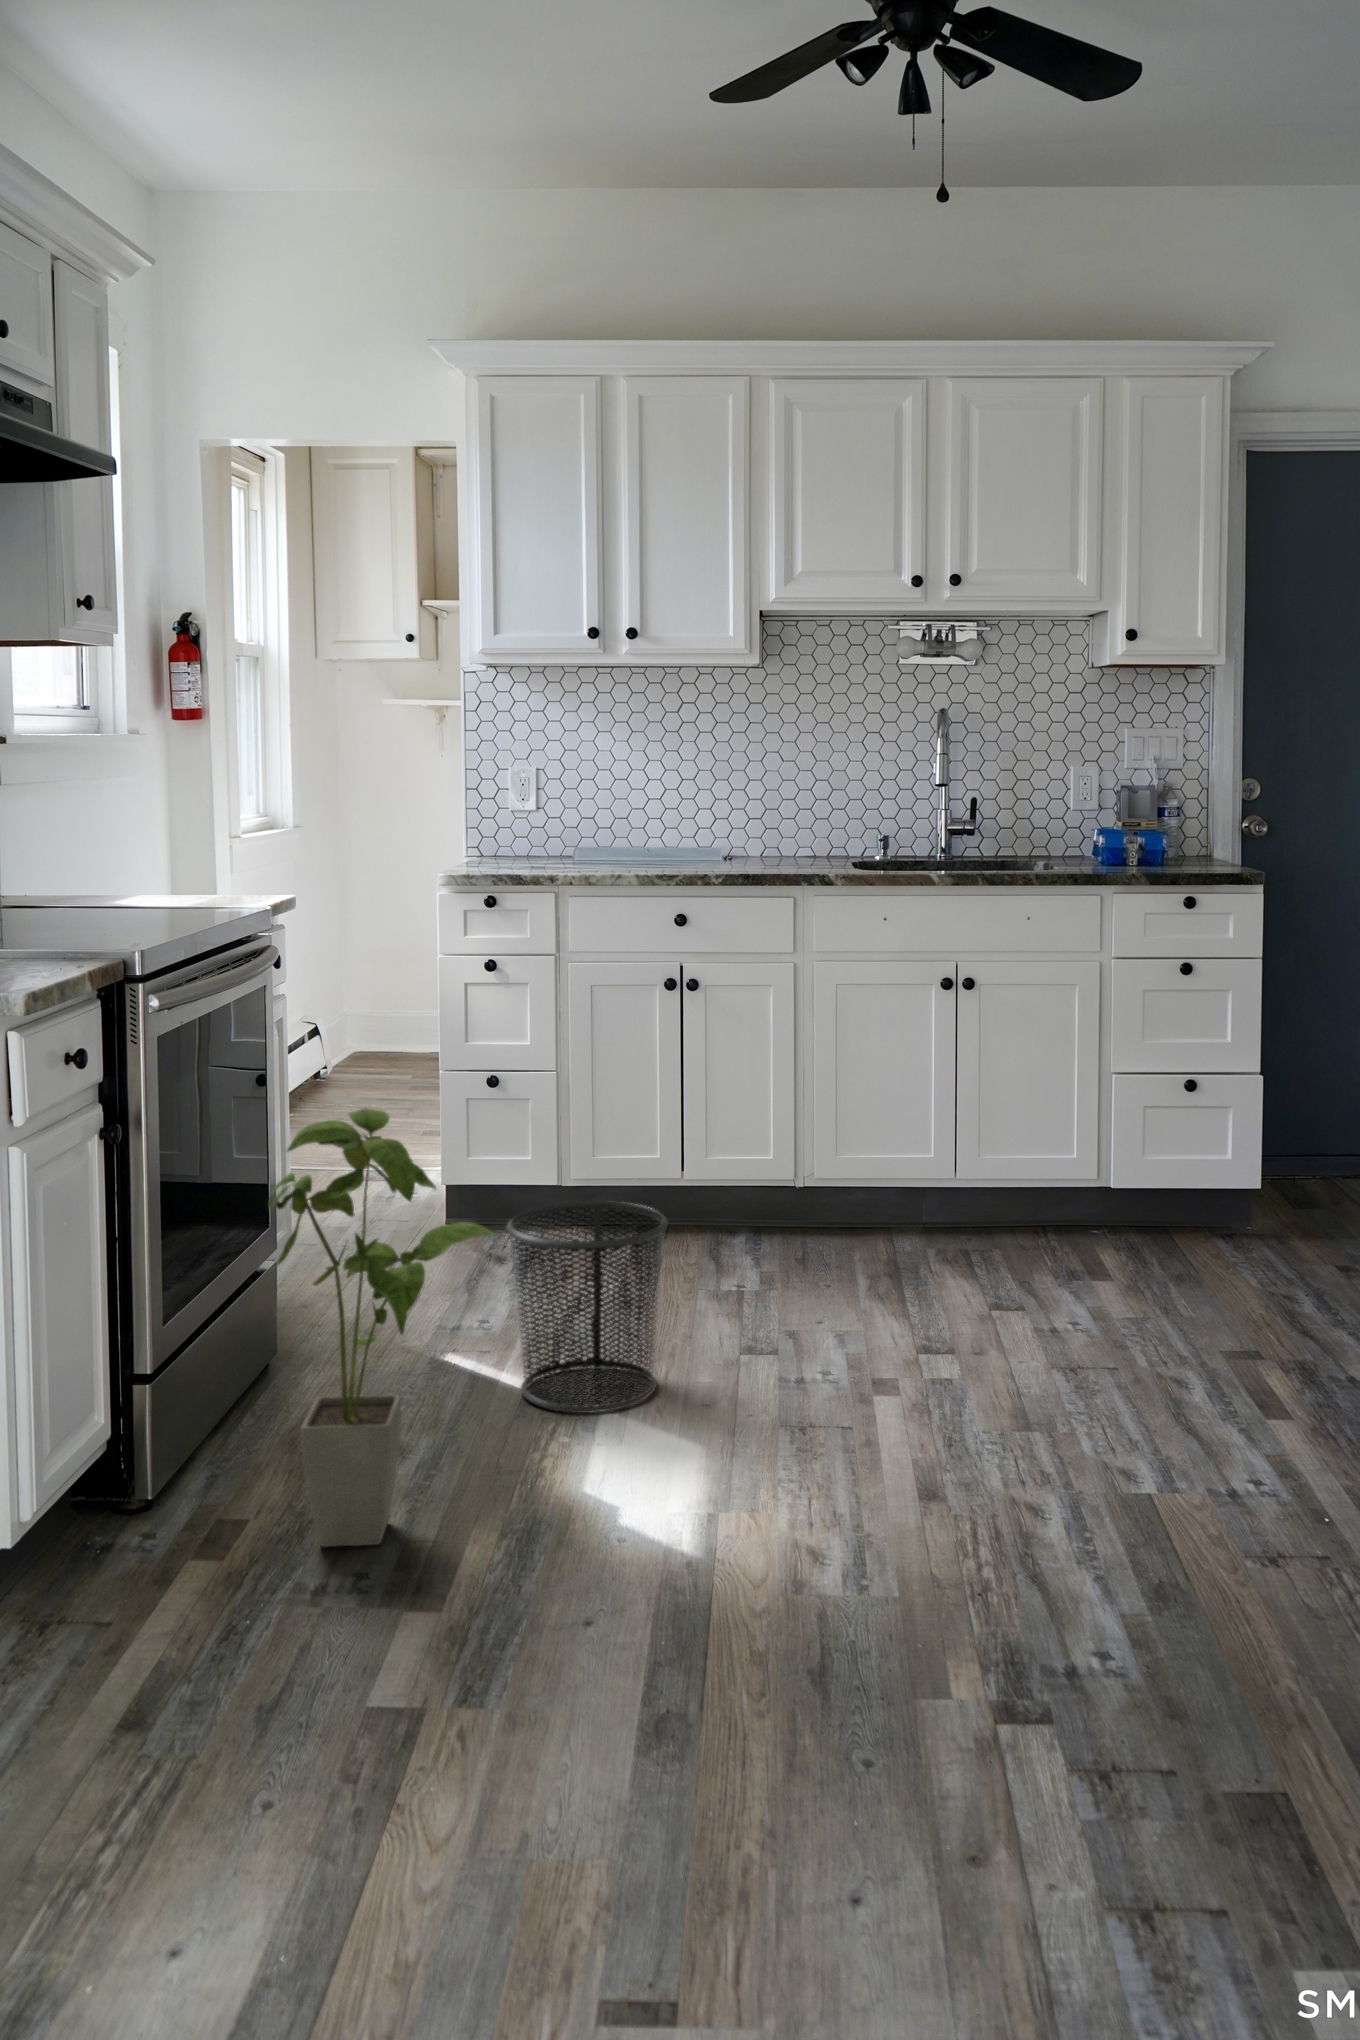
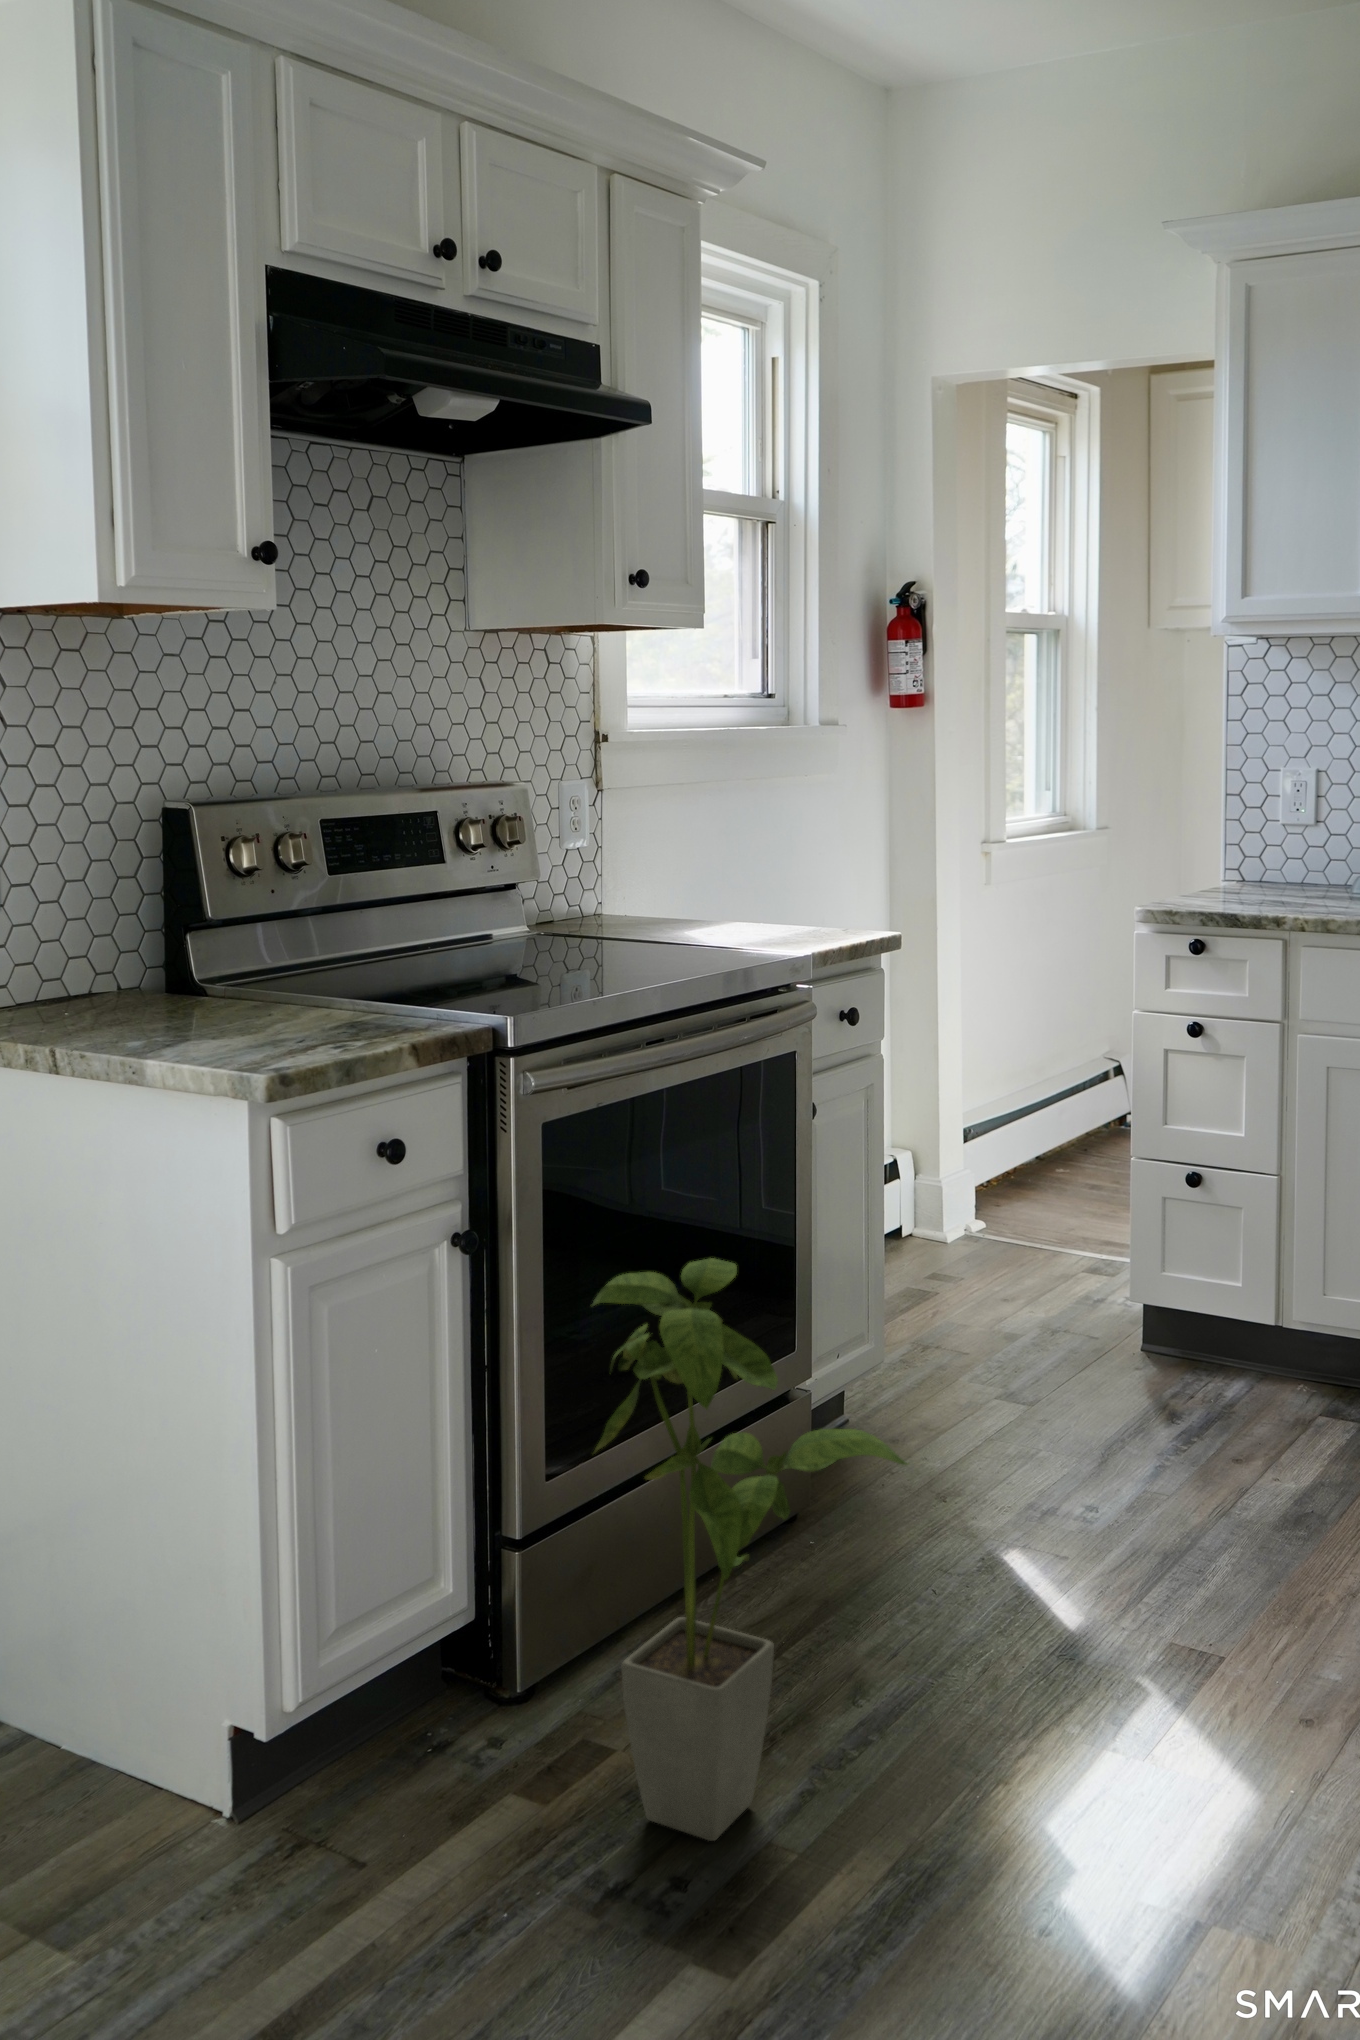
waste bin: present [506,1201,668,1413] -> none [1035,1388,1268,1705]

